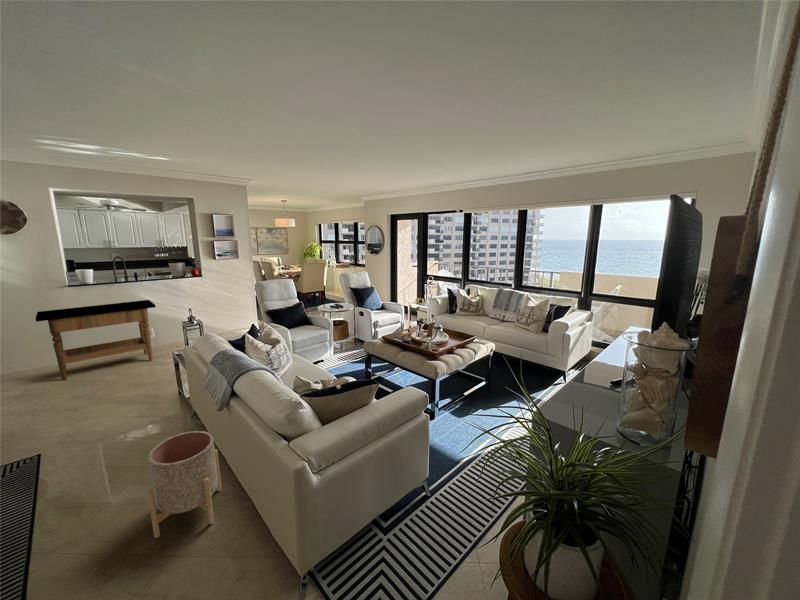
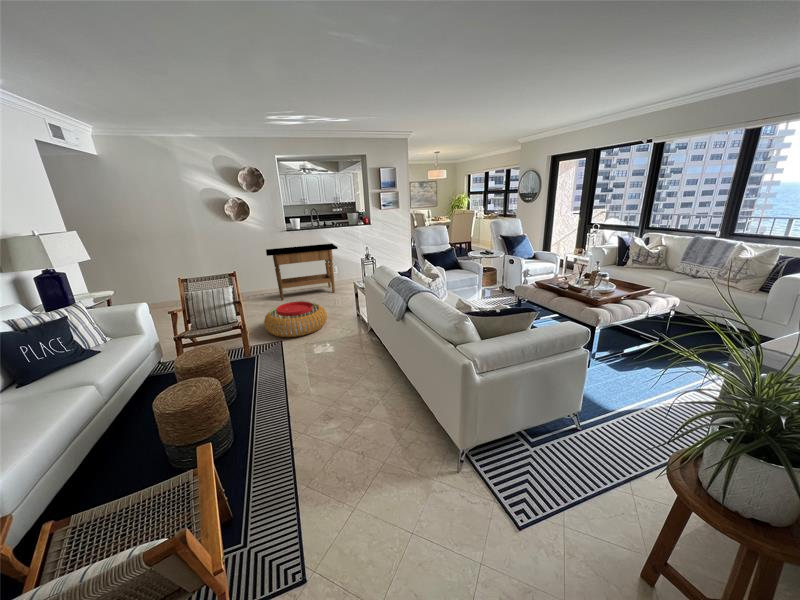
pouf: none [18,383,133,441] -> present [264,301,327,337]
planter: present [147,431,222,538] -> none [349,337,394,407]

